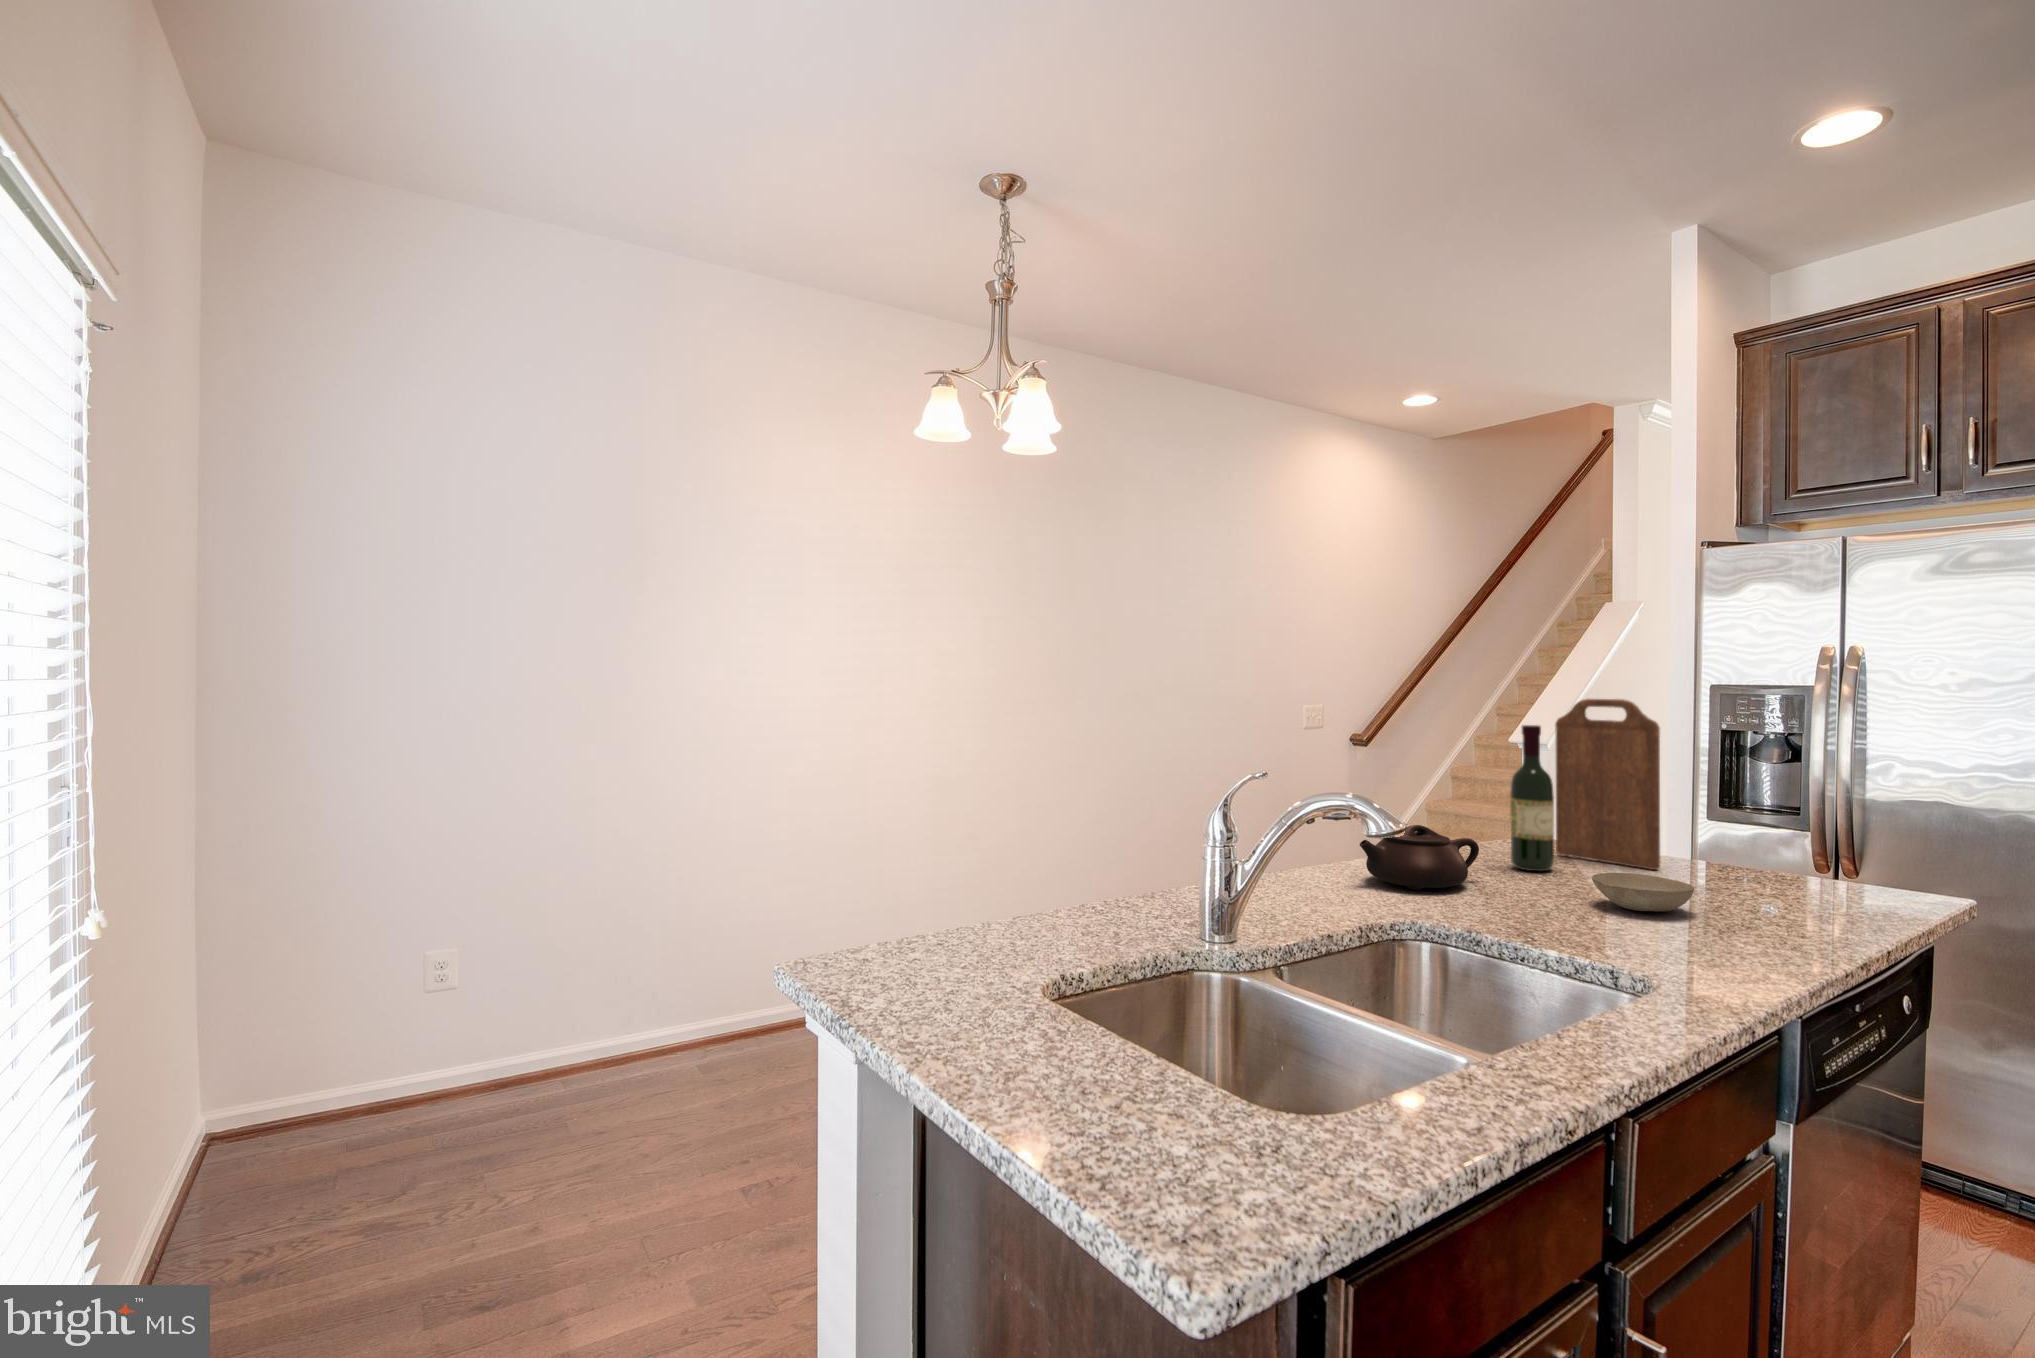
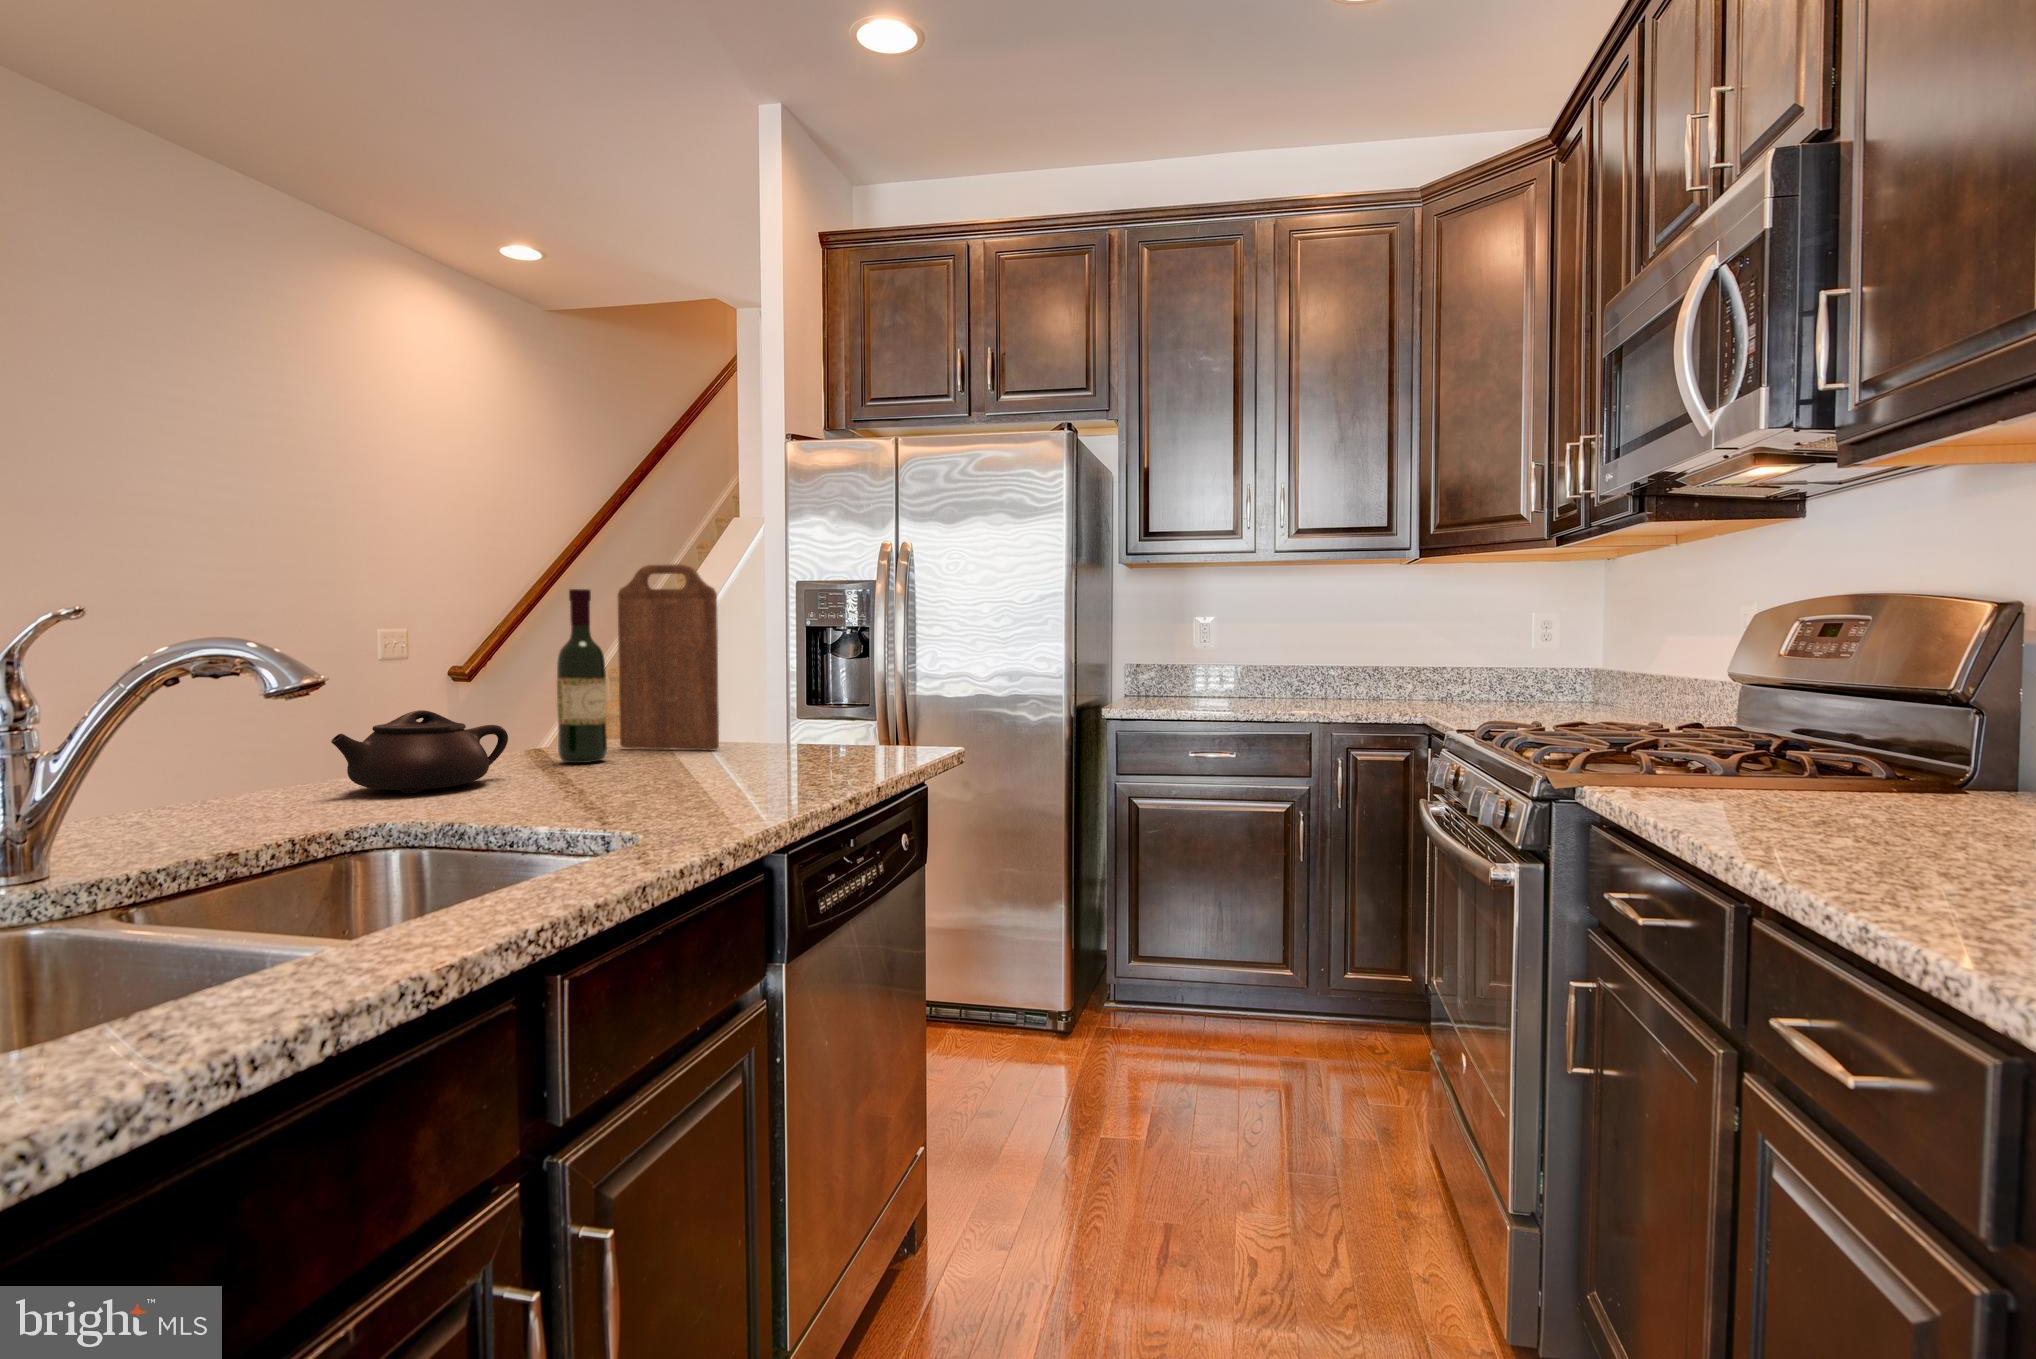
bowl: present [1592,873,1694,911] -> none [626,744,726,781]

